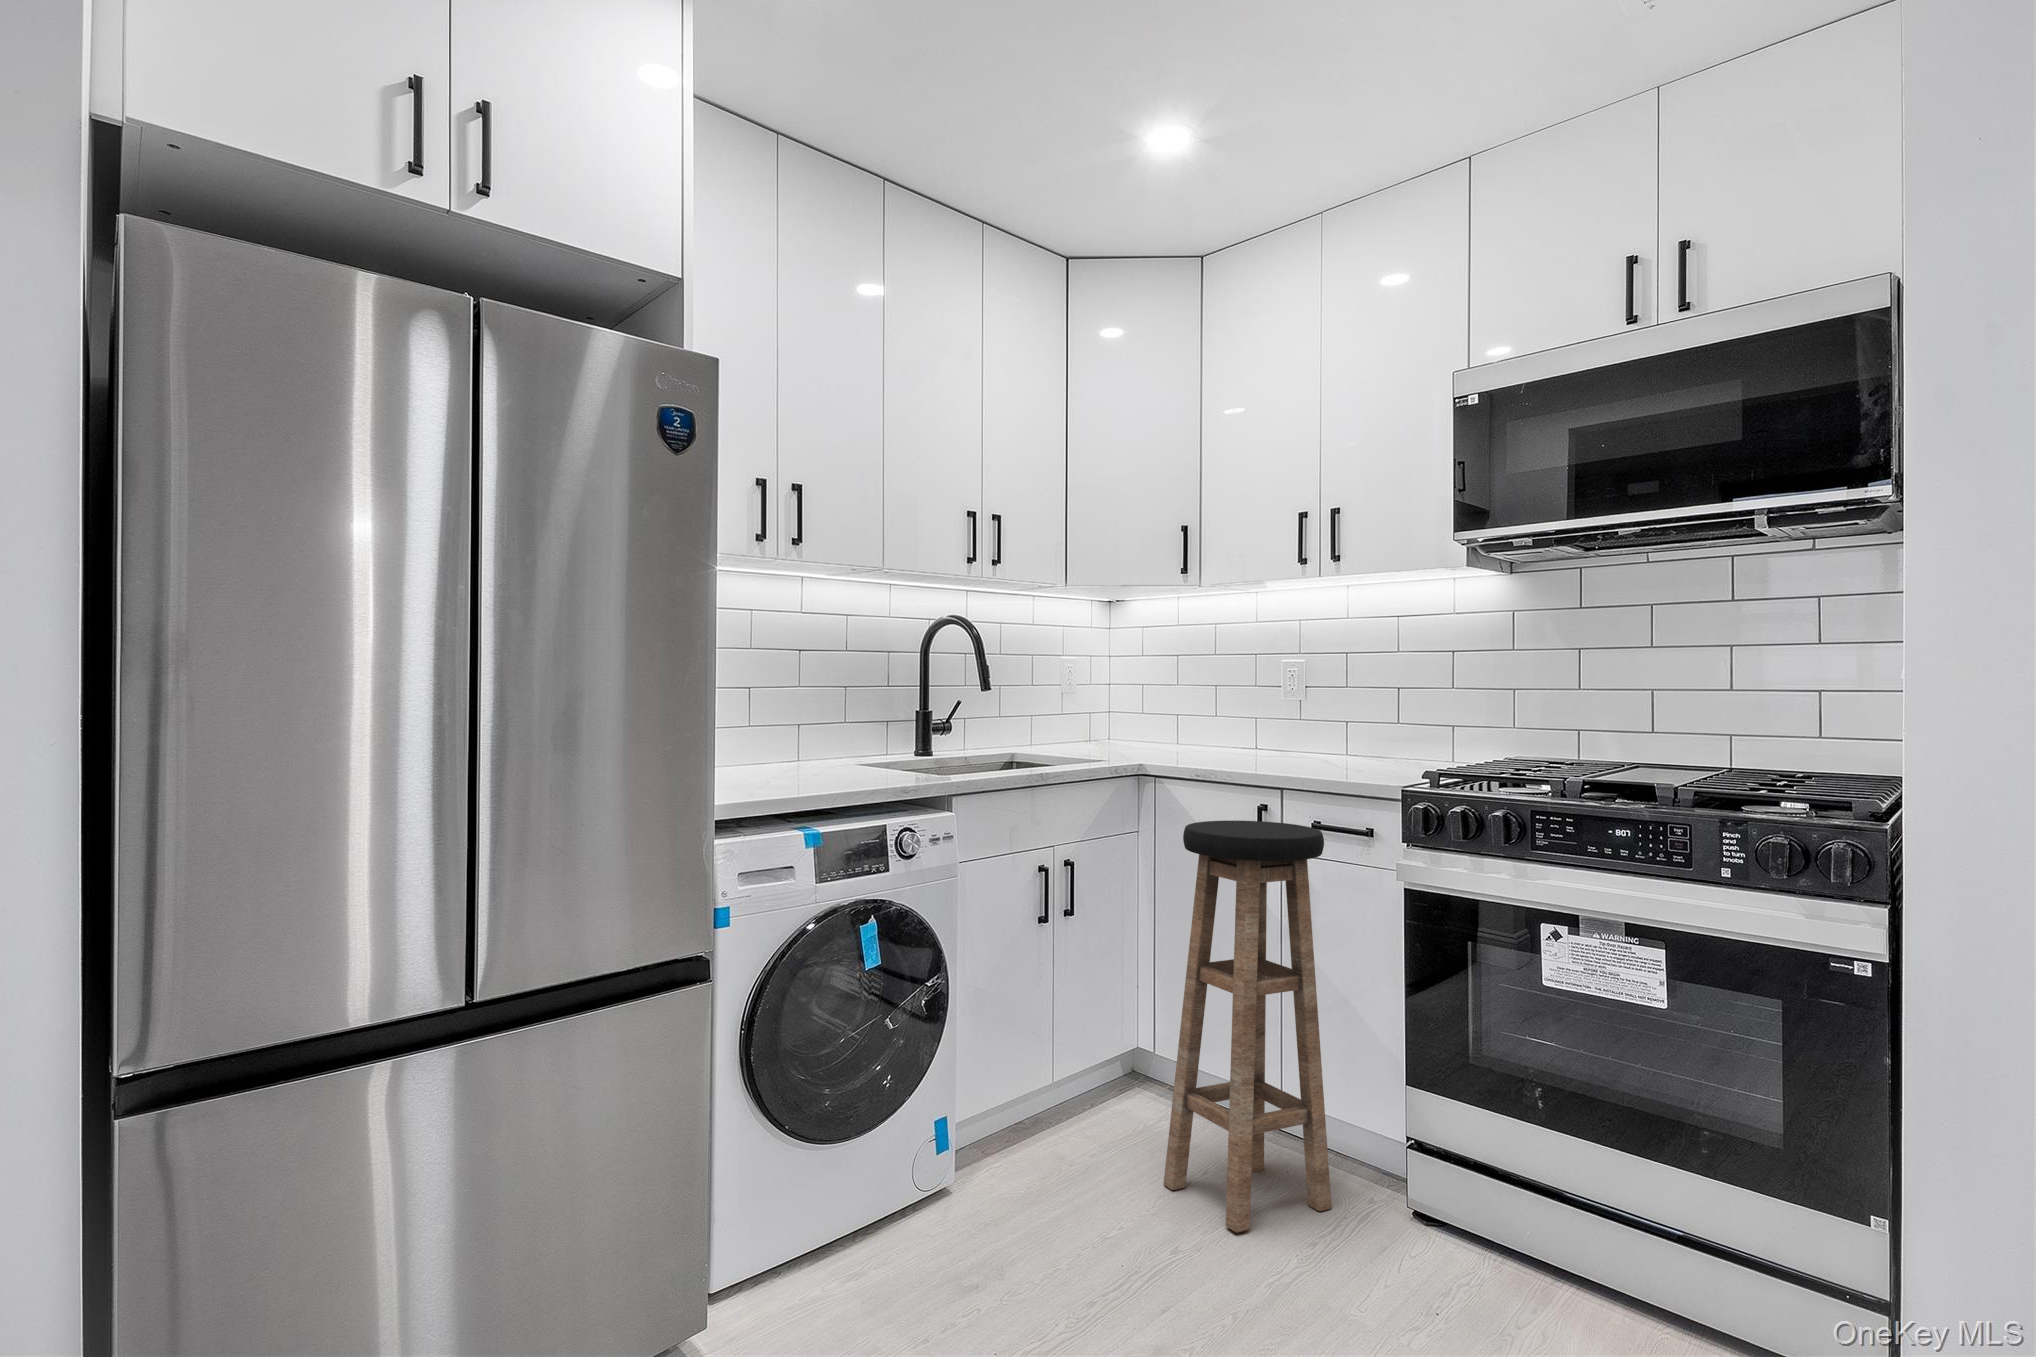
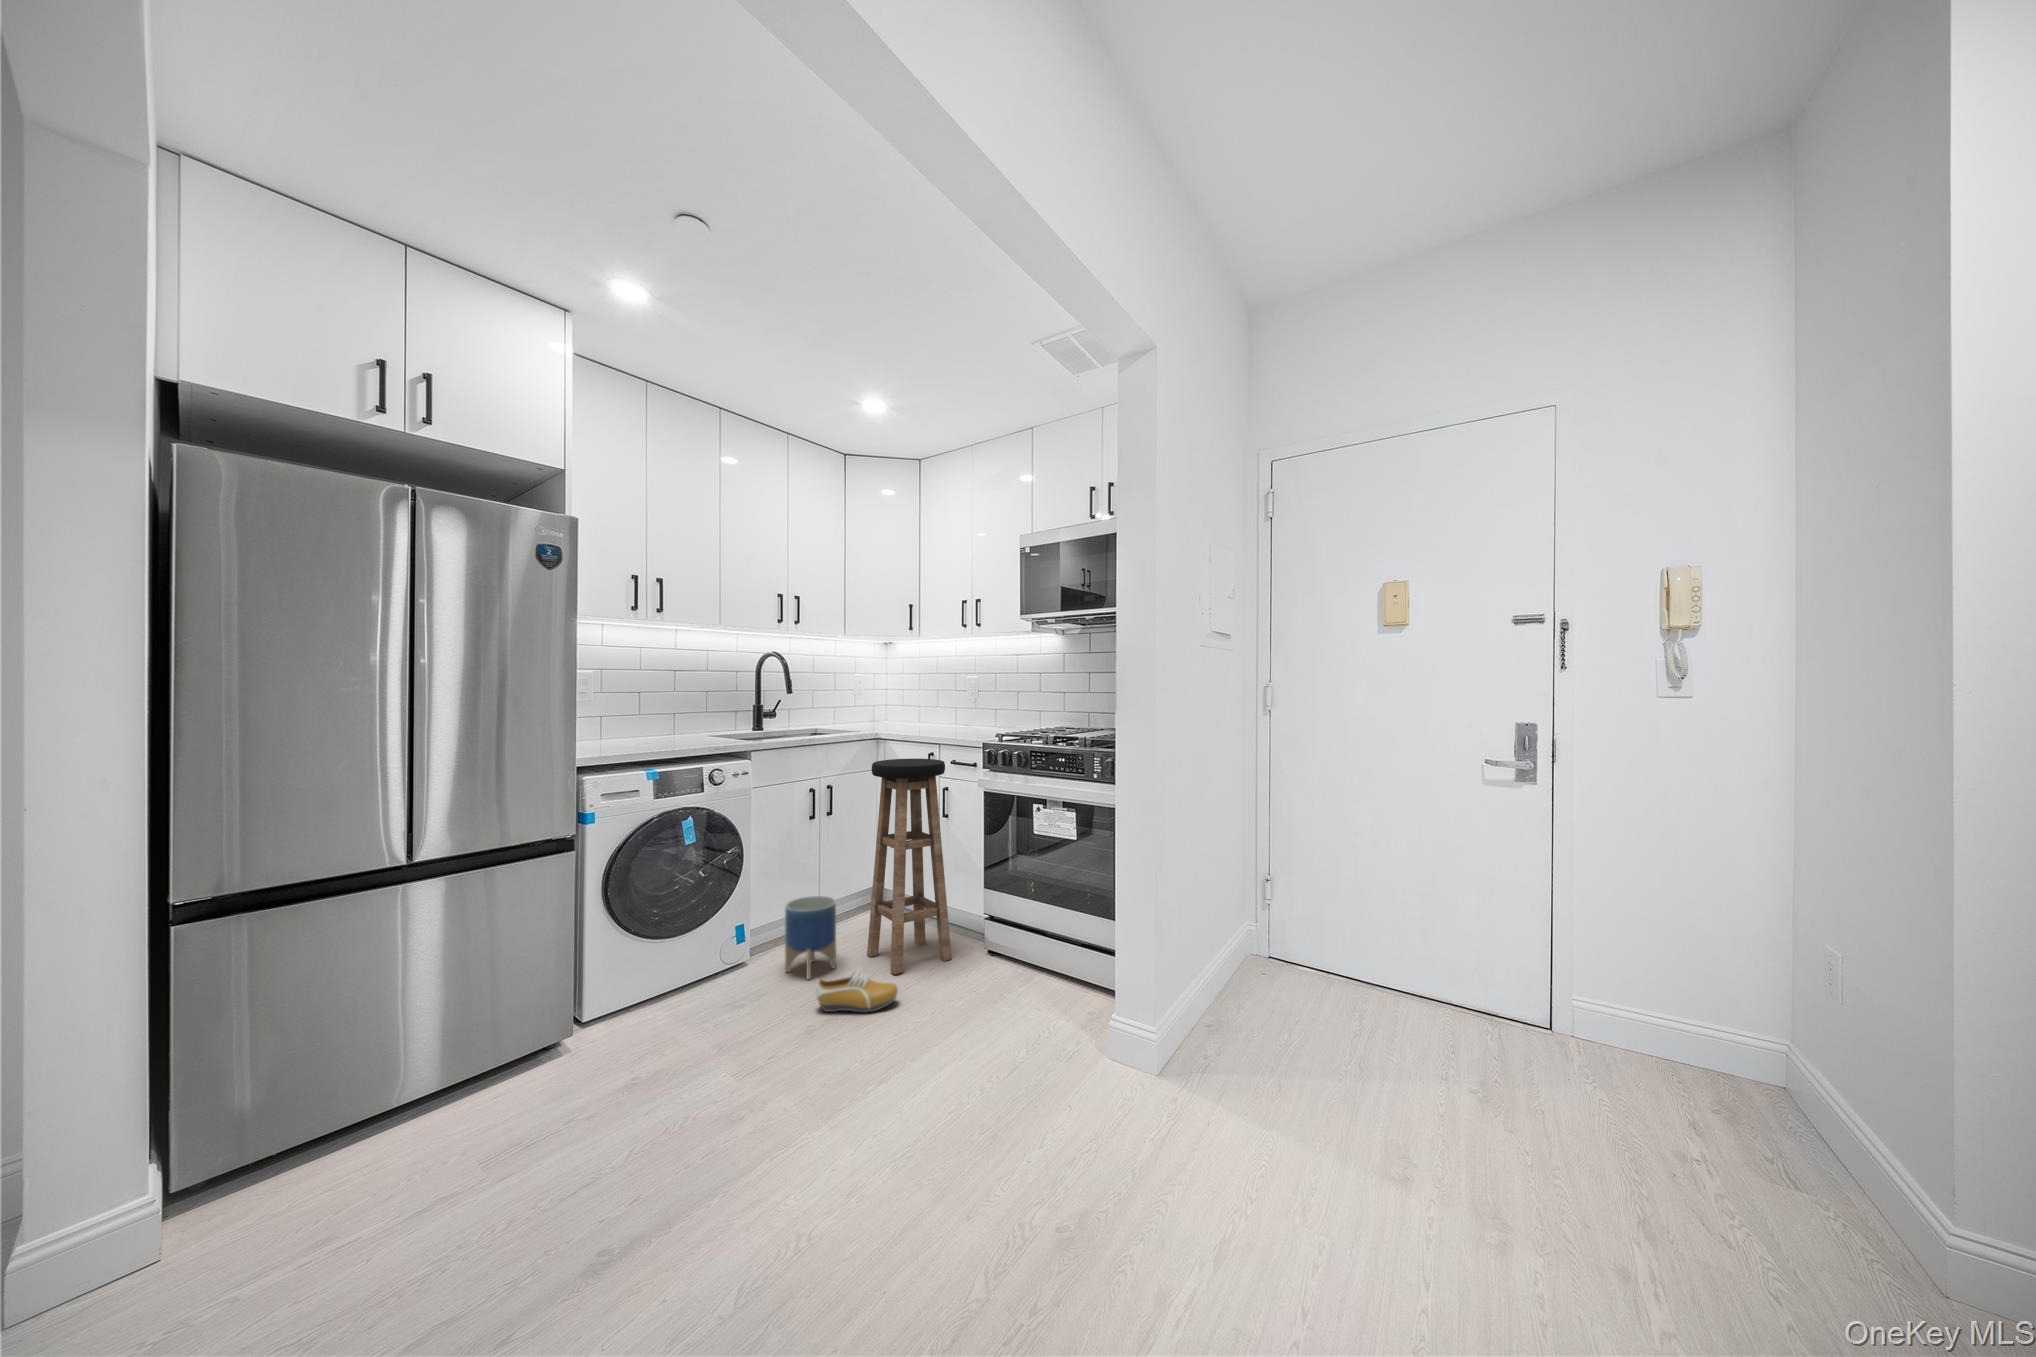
planter: none [1026,1069,1119,1228] -> present [785,896,836,979]
shoe: none [1116,1227,1270,1311] -> present [816,971,898,1012]

